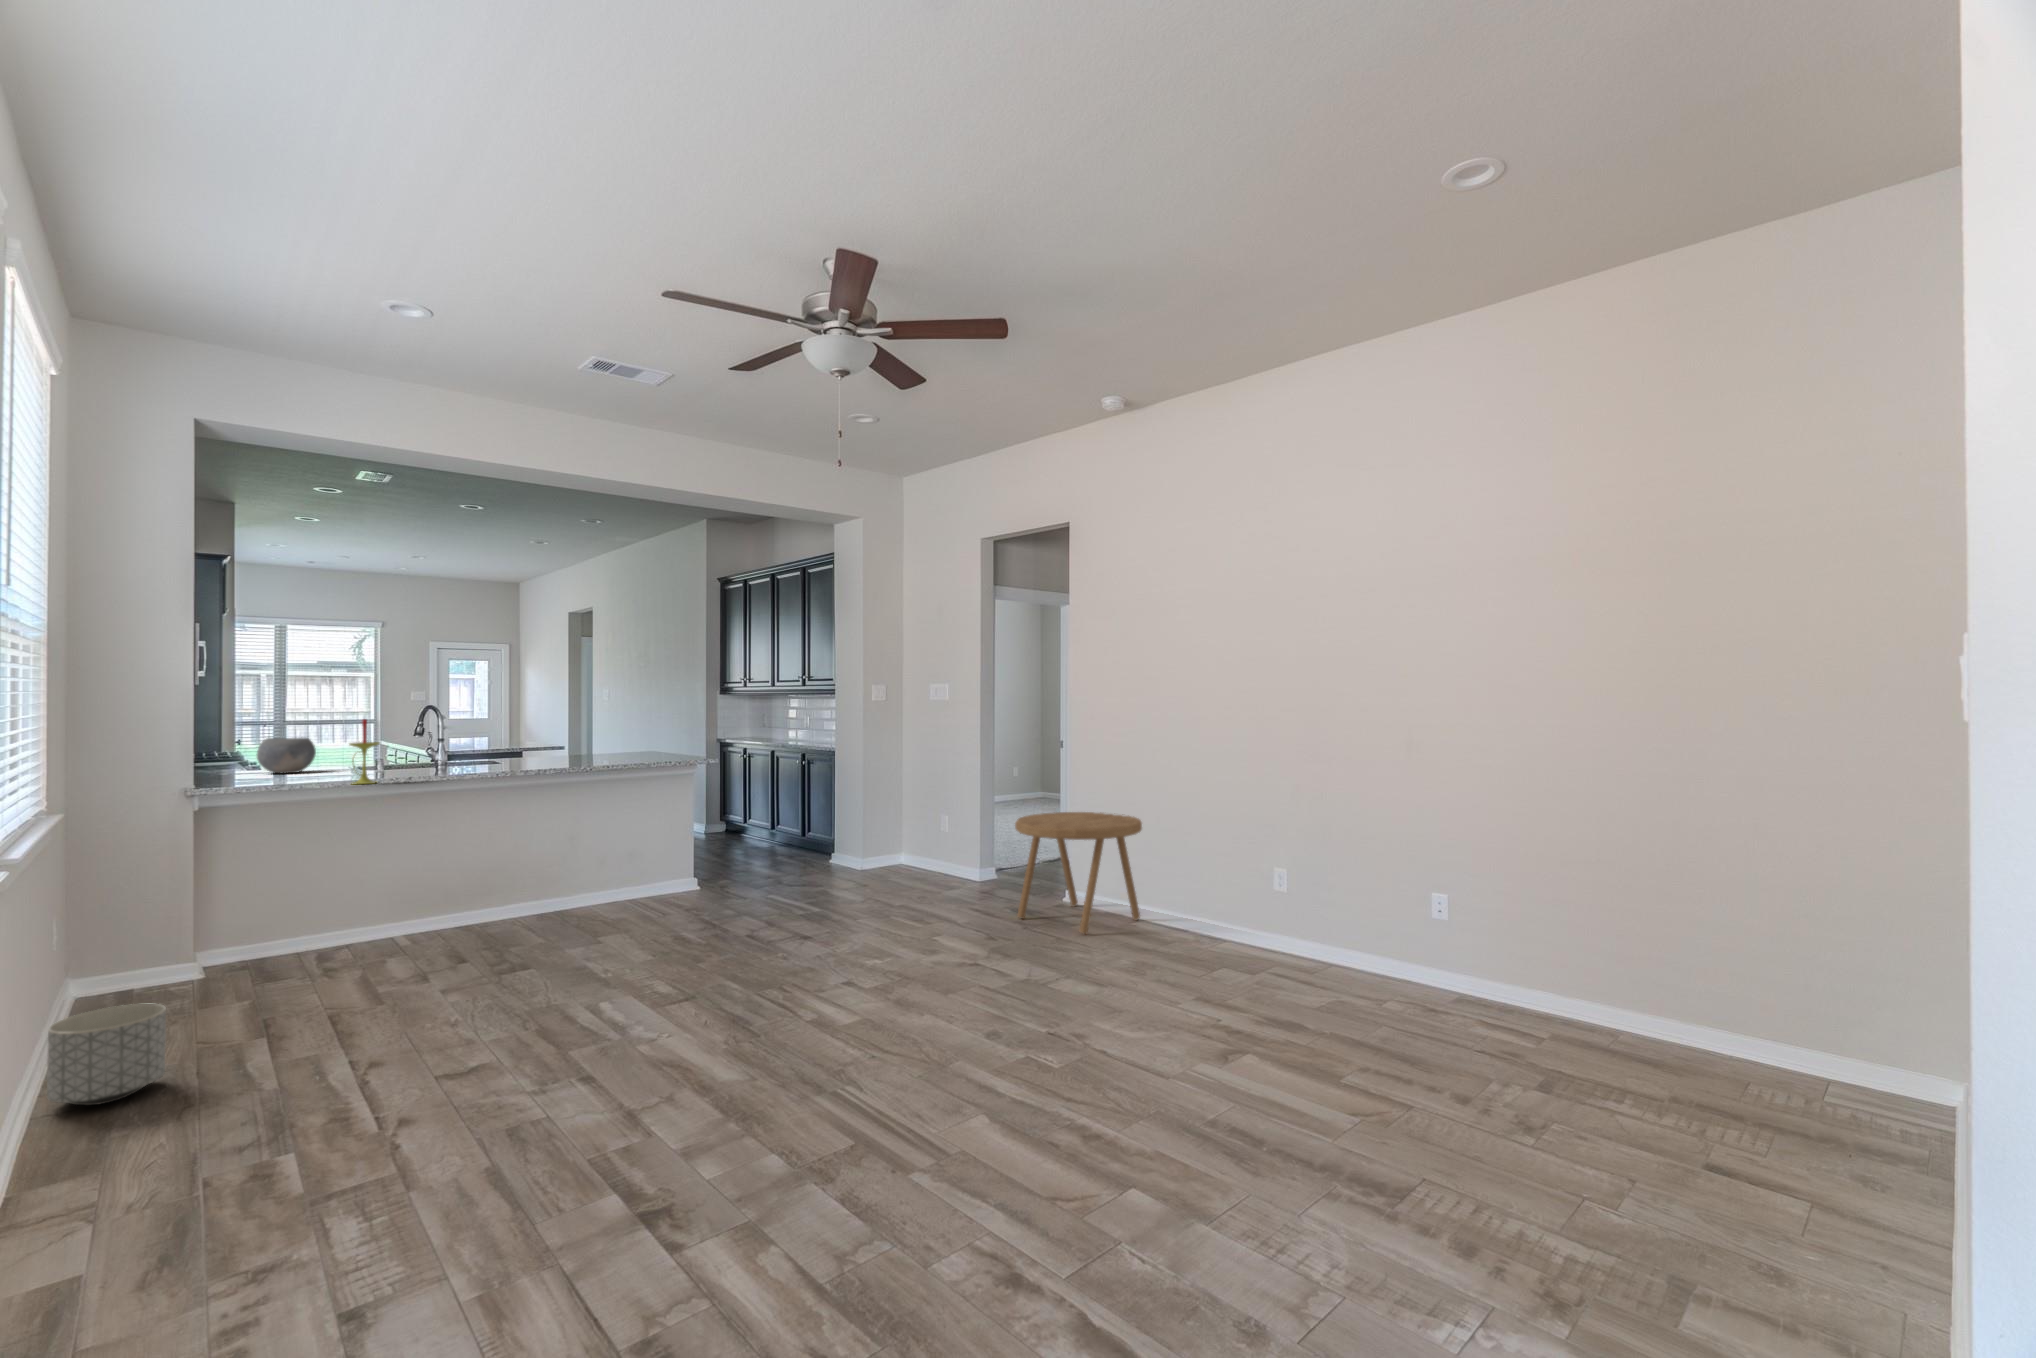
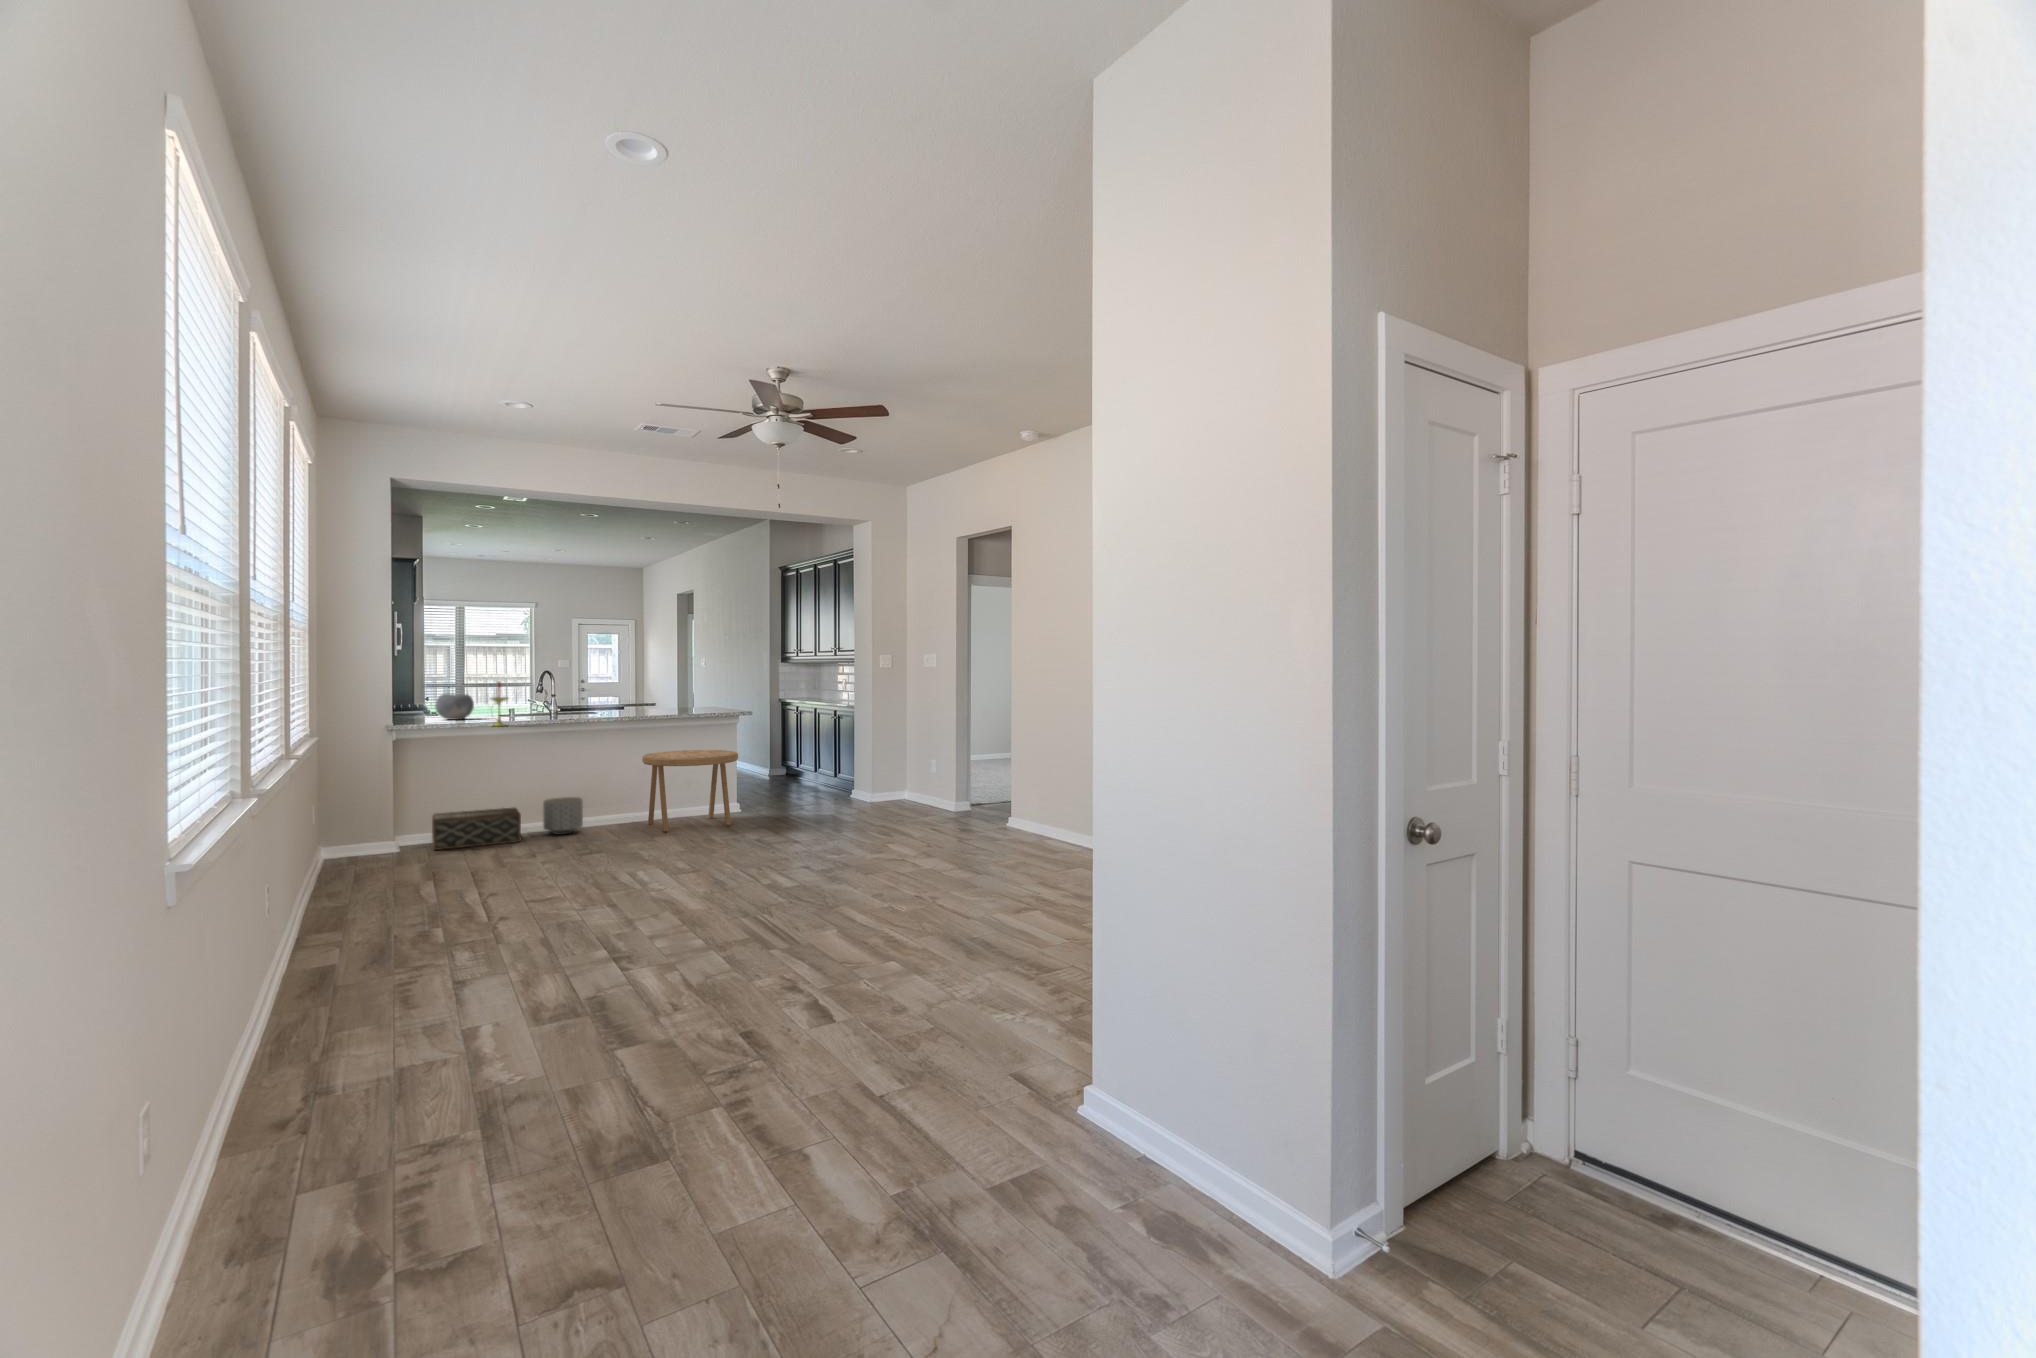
side table: present [1015,812,1142,934] -> present [642,750,738,832]
woven basket: none [255,900,397,973] -> present [432,808,521,850]
planter: present [47,1004,166,1105] -> present [543,797,583,835]

